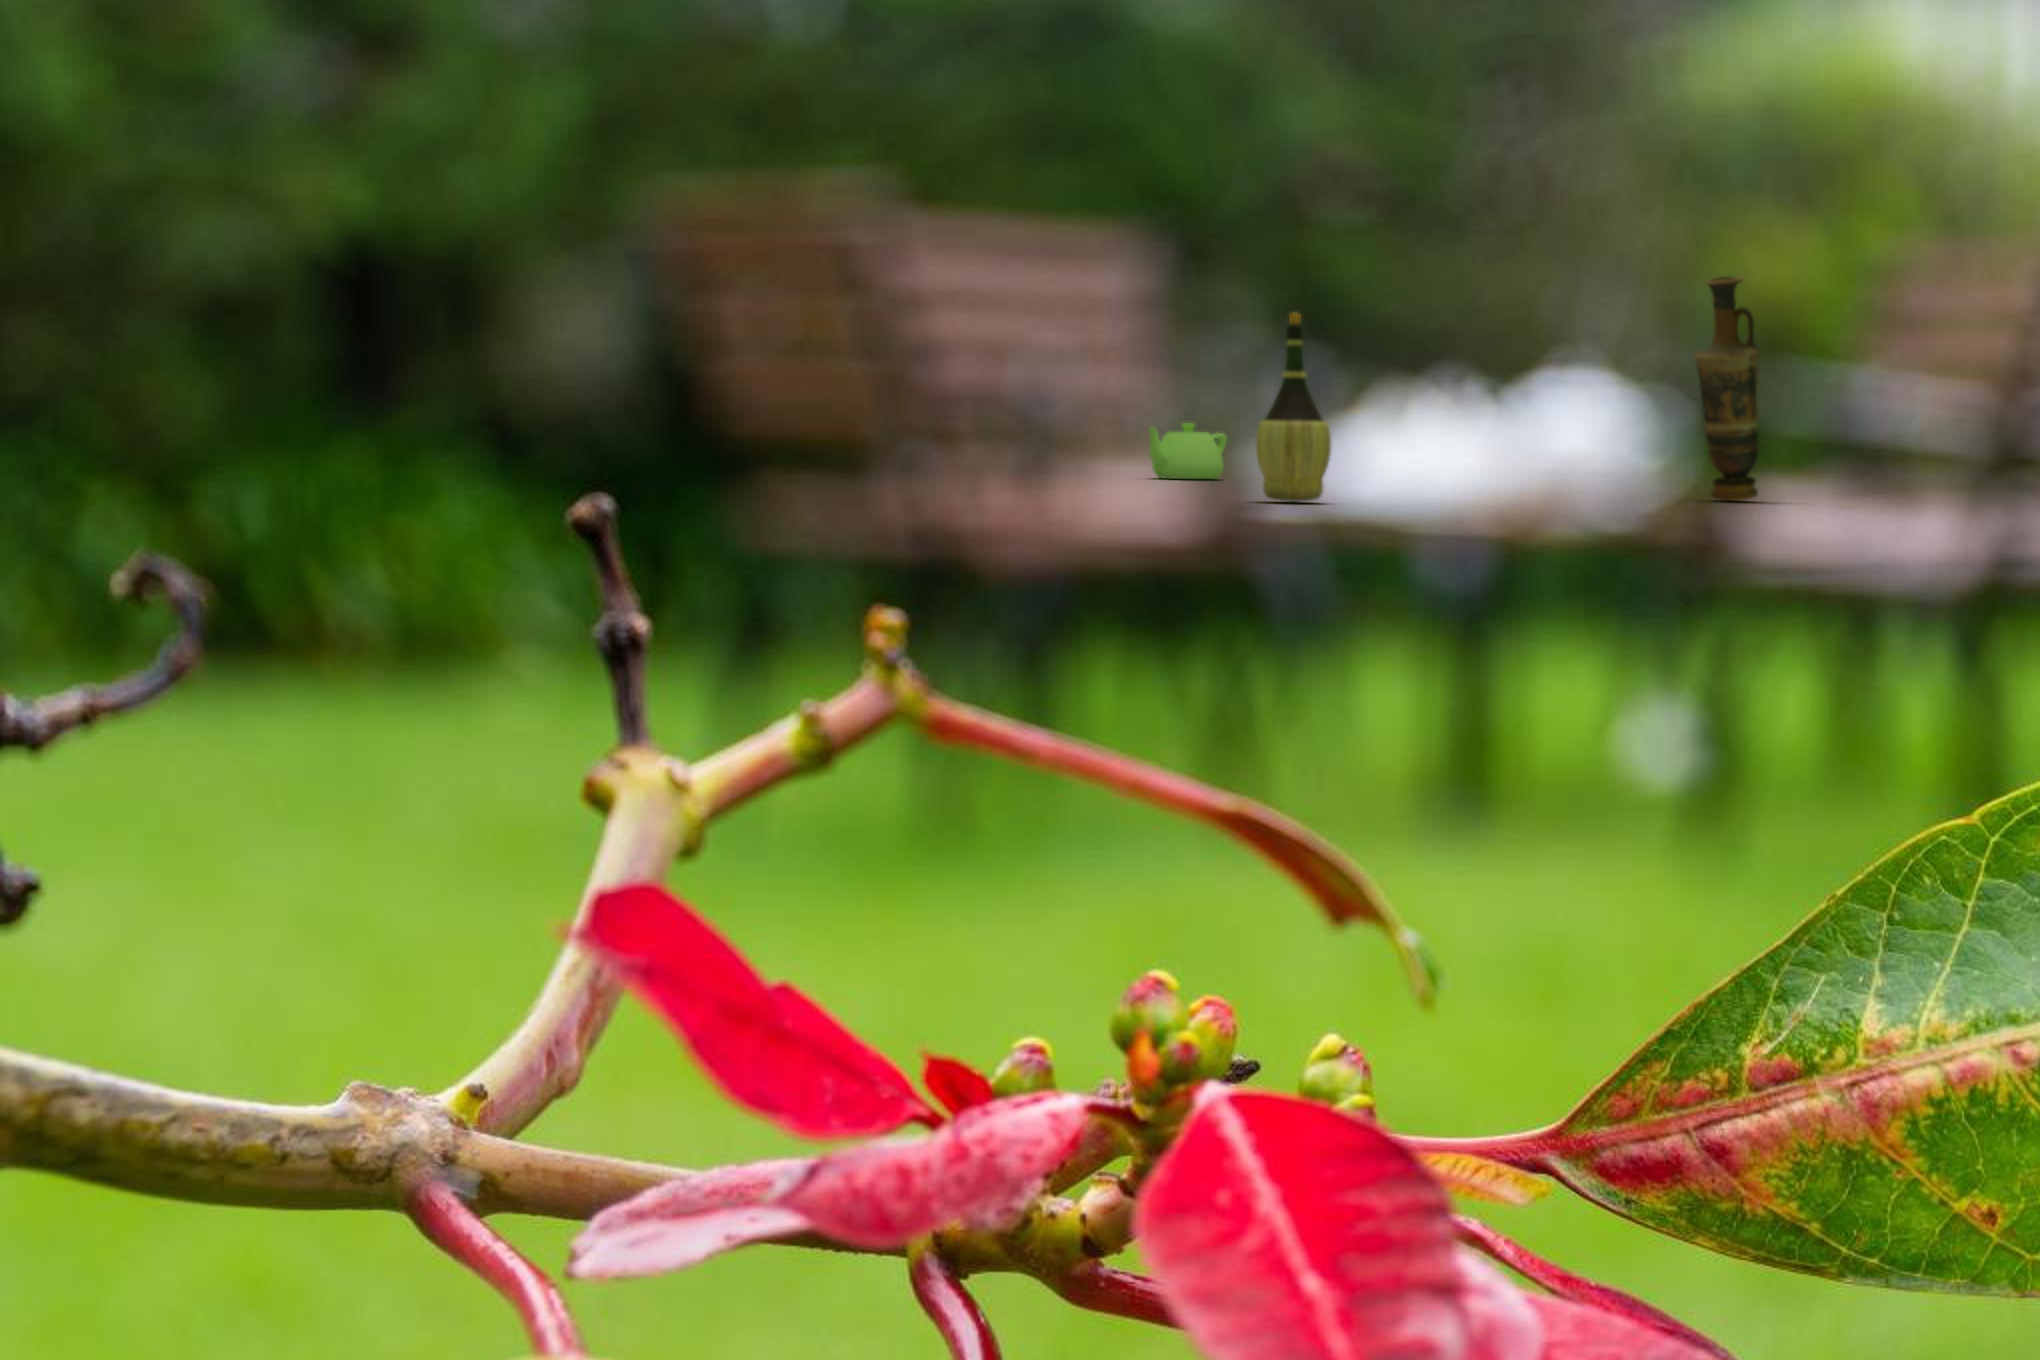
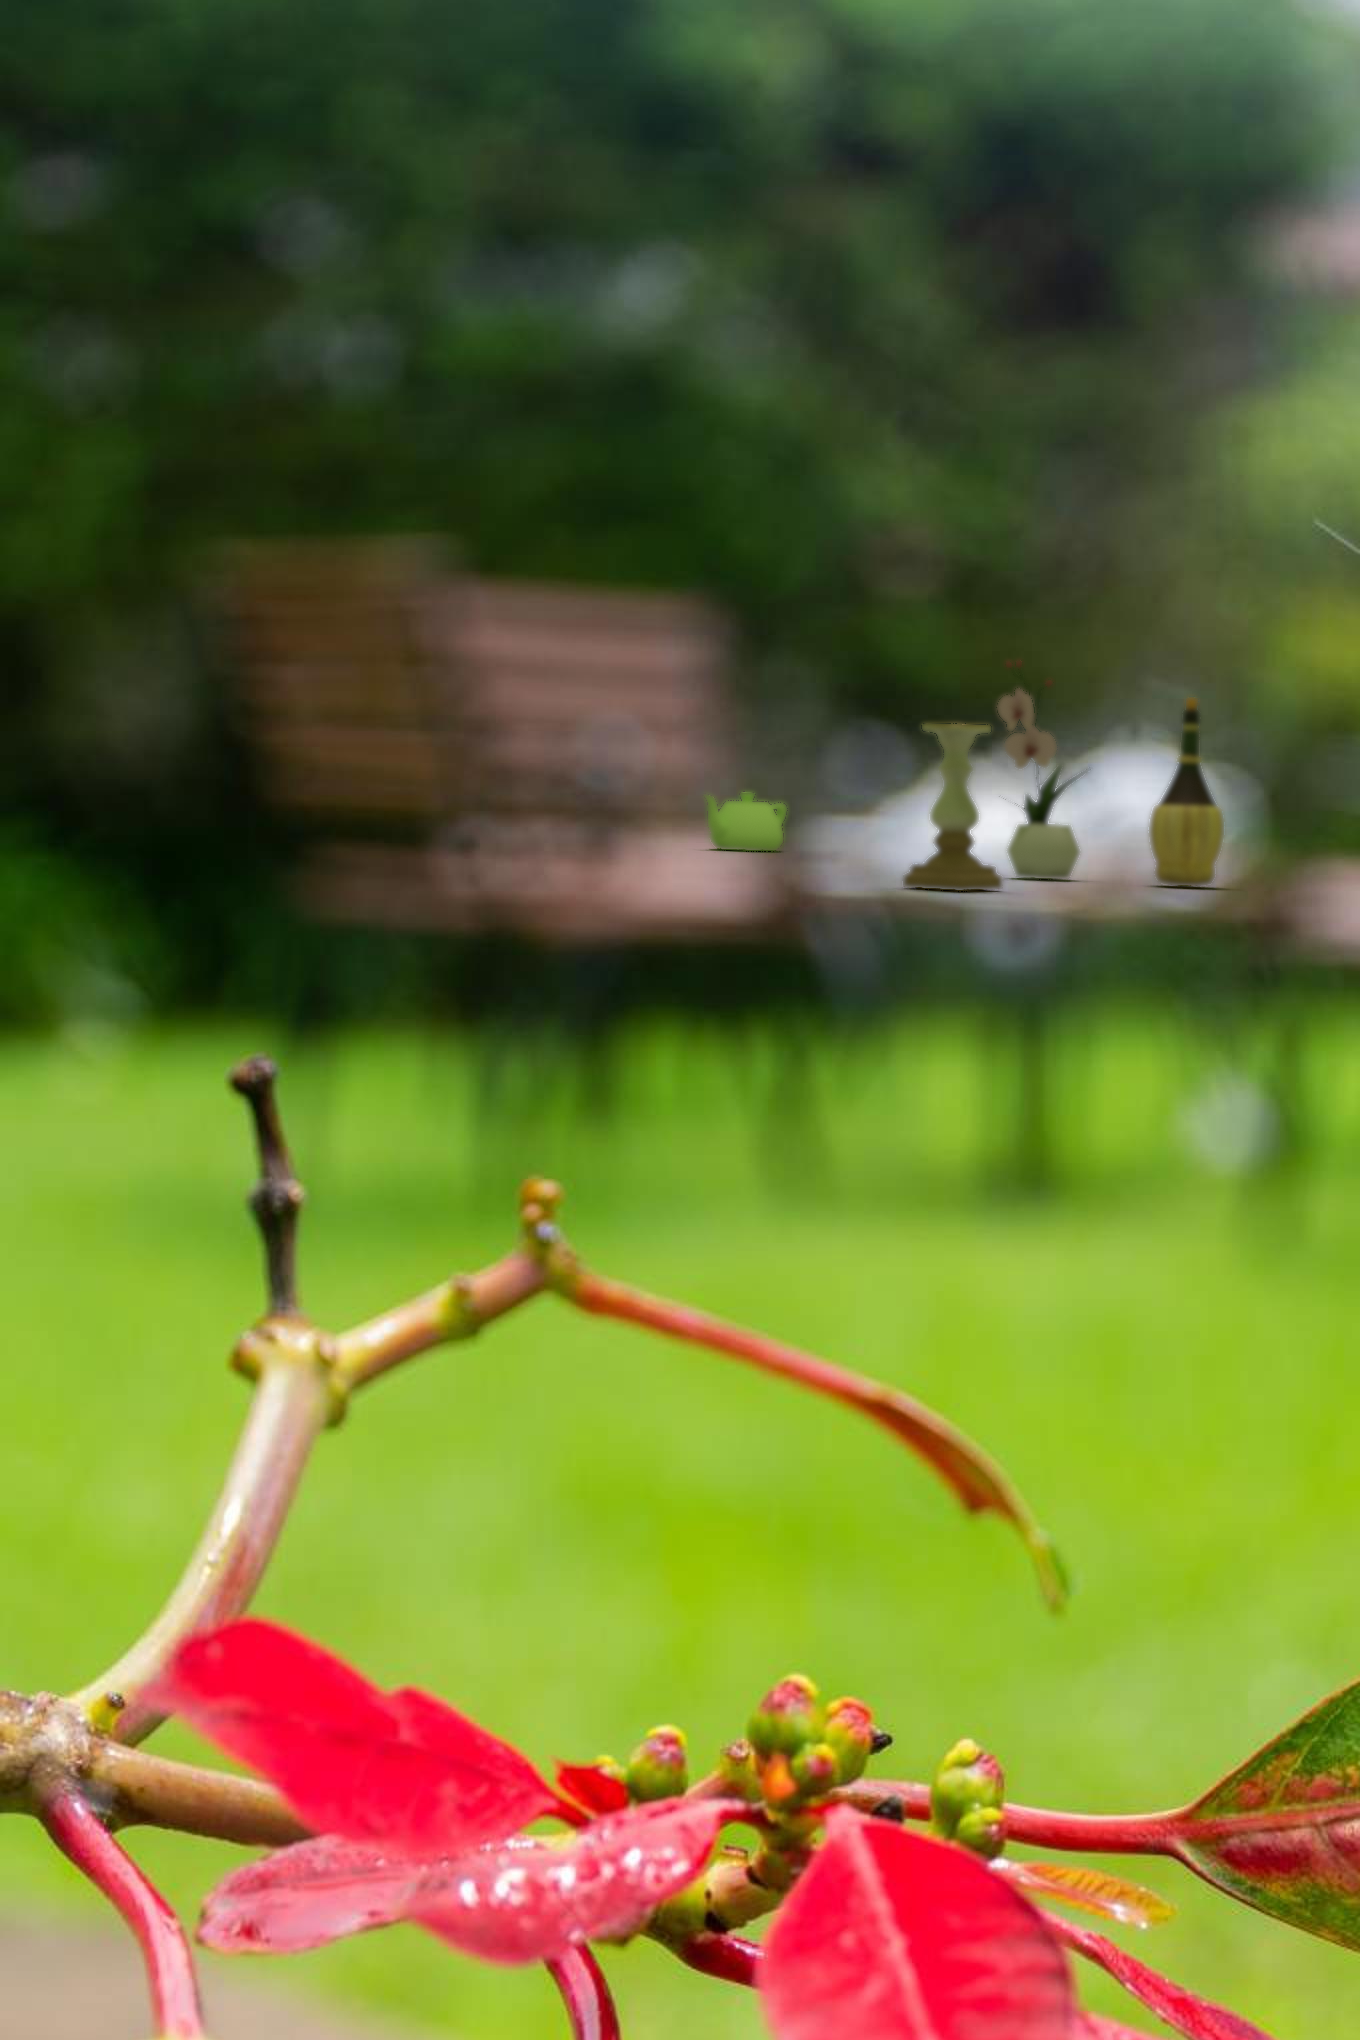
vase: present [1695,277,1759,501] -> none [1266,648,1332,880]
flower arrangement: none [1432,291,1527,501] -> present [998,662,1080,879]
wine bottle: present [1256,313,1331,502] -> present [1149,698,1224,886]
candle holder: none [1341,351,1439,512] -> present [903,724,1002,891]

